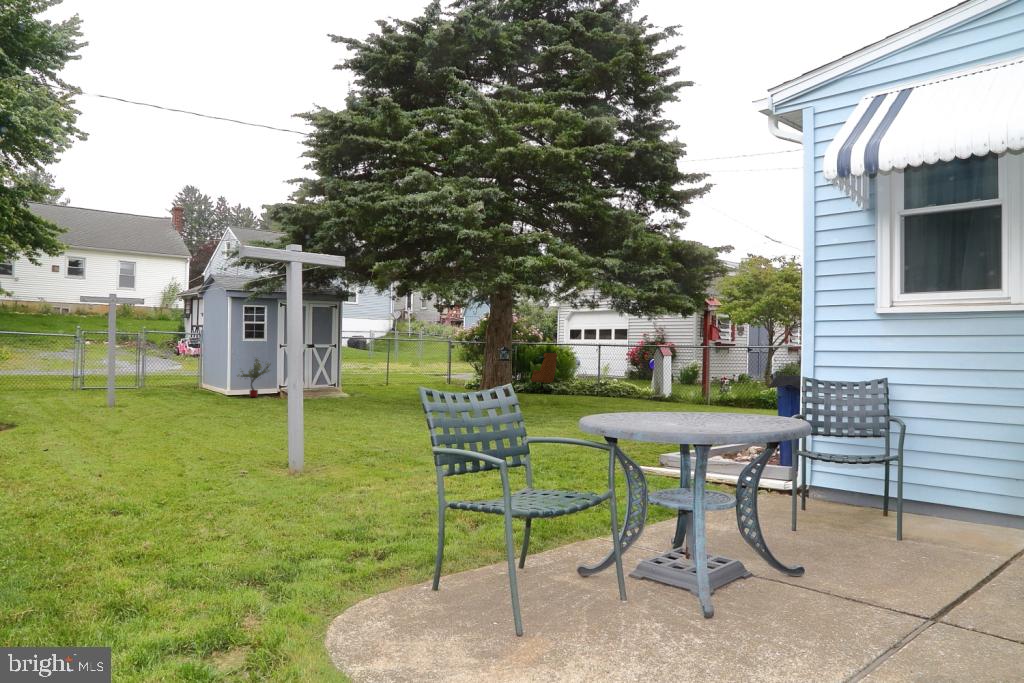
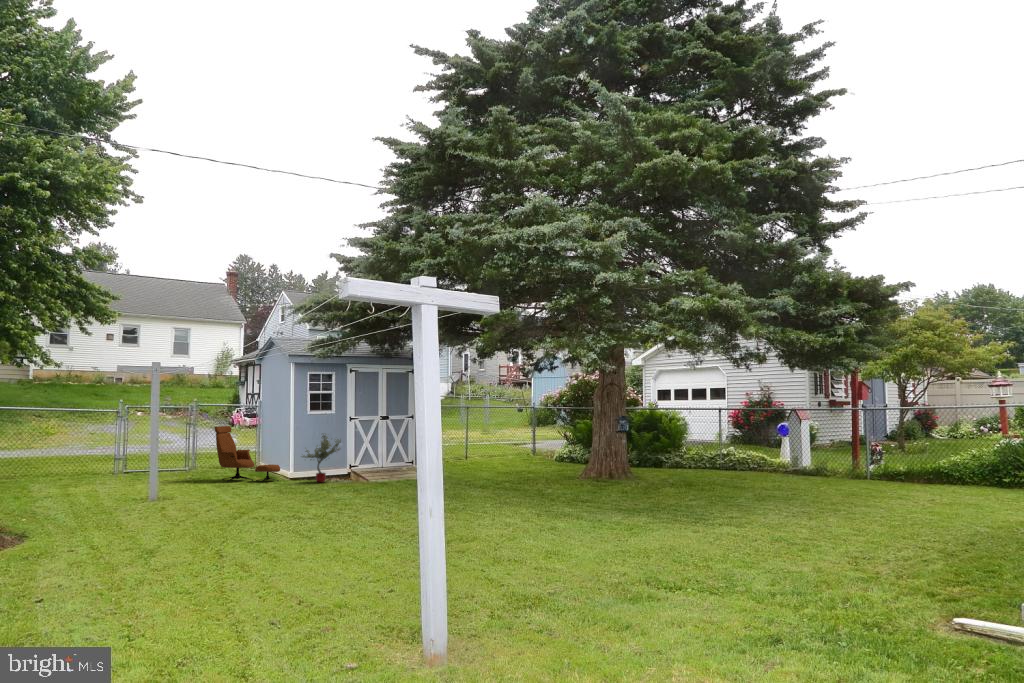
lounge chair: present [527,353,557,392] -> present [215,426,280,482]

